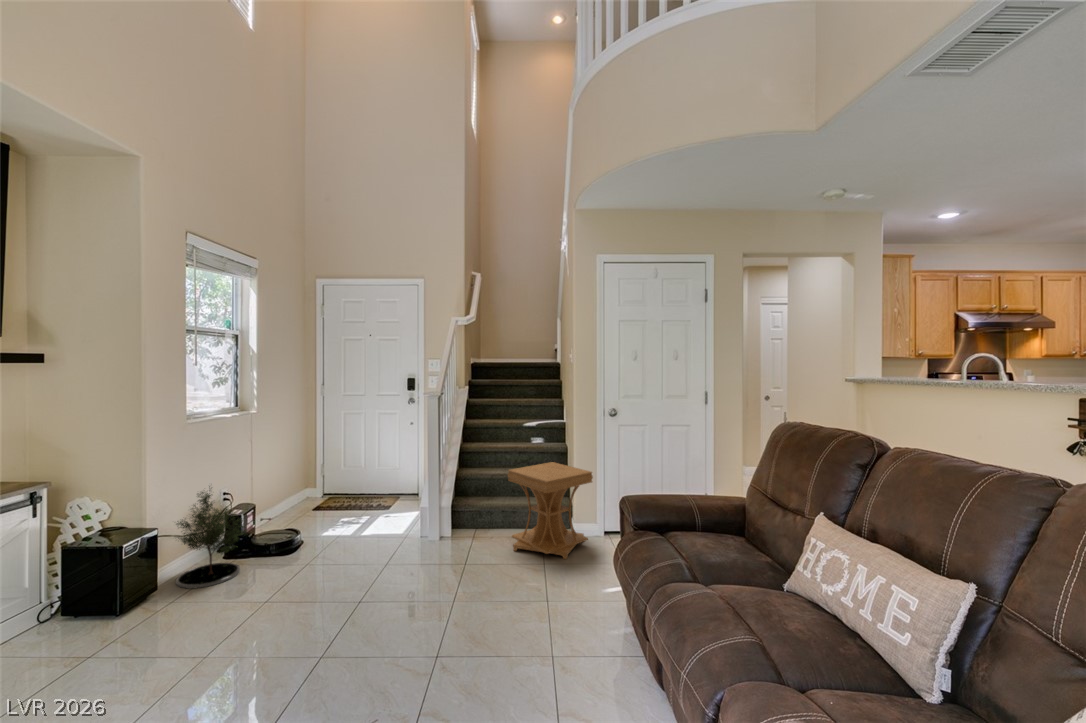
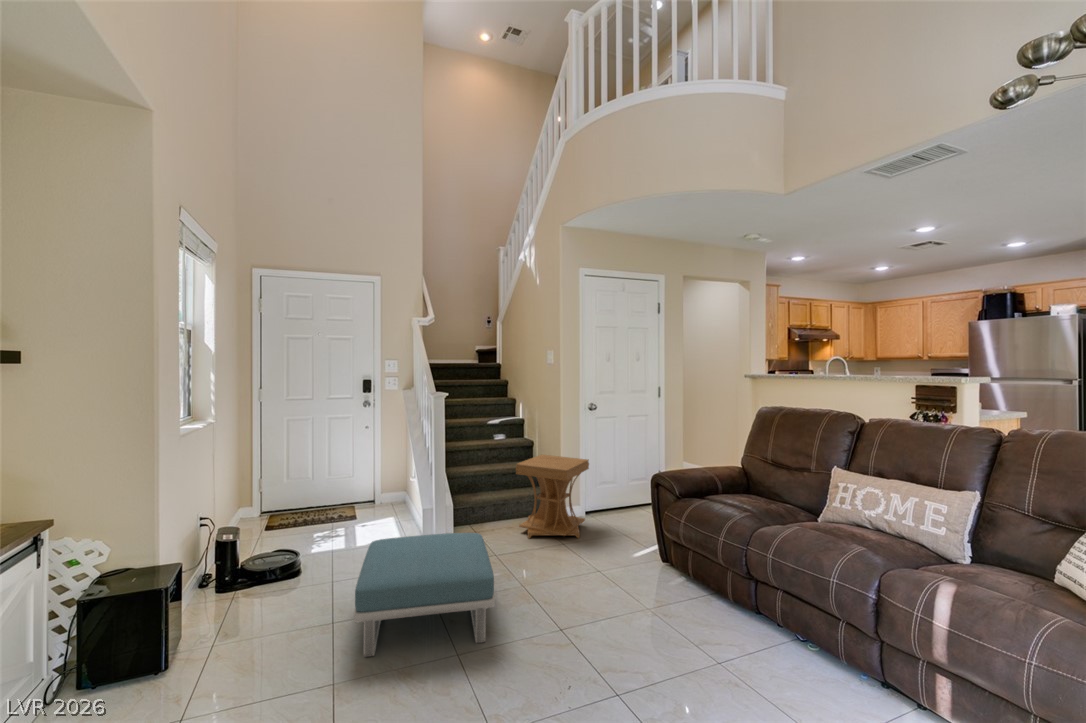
potted tree: present [176,486,243,589] -> none [185,502,277,629]
footstool: none [236,531,415,652] -> present [354,533,495,657]

